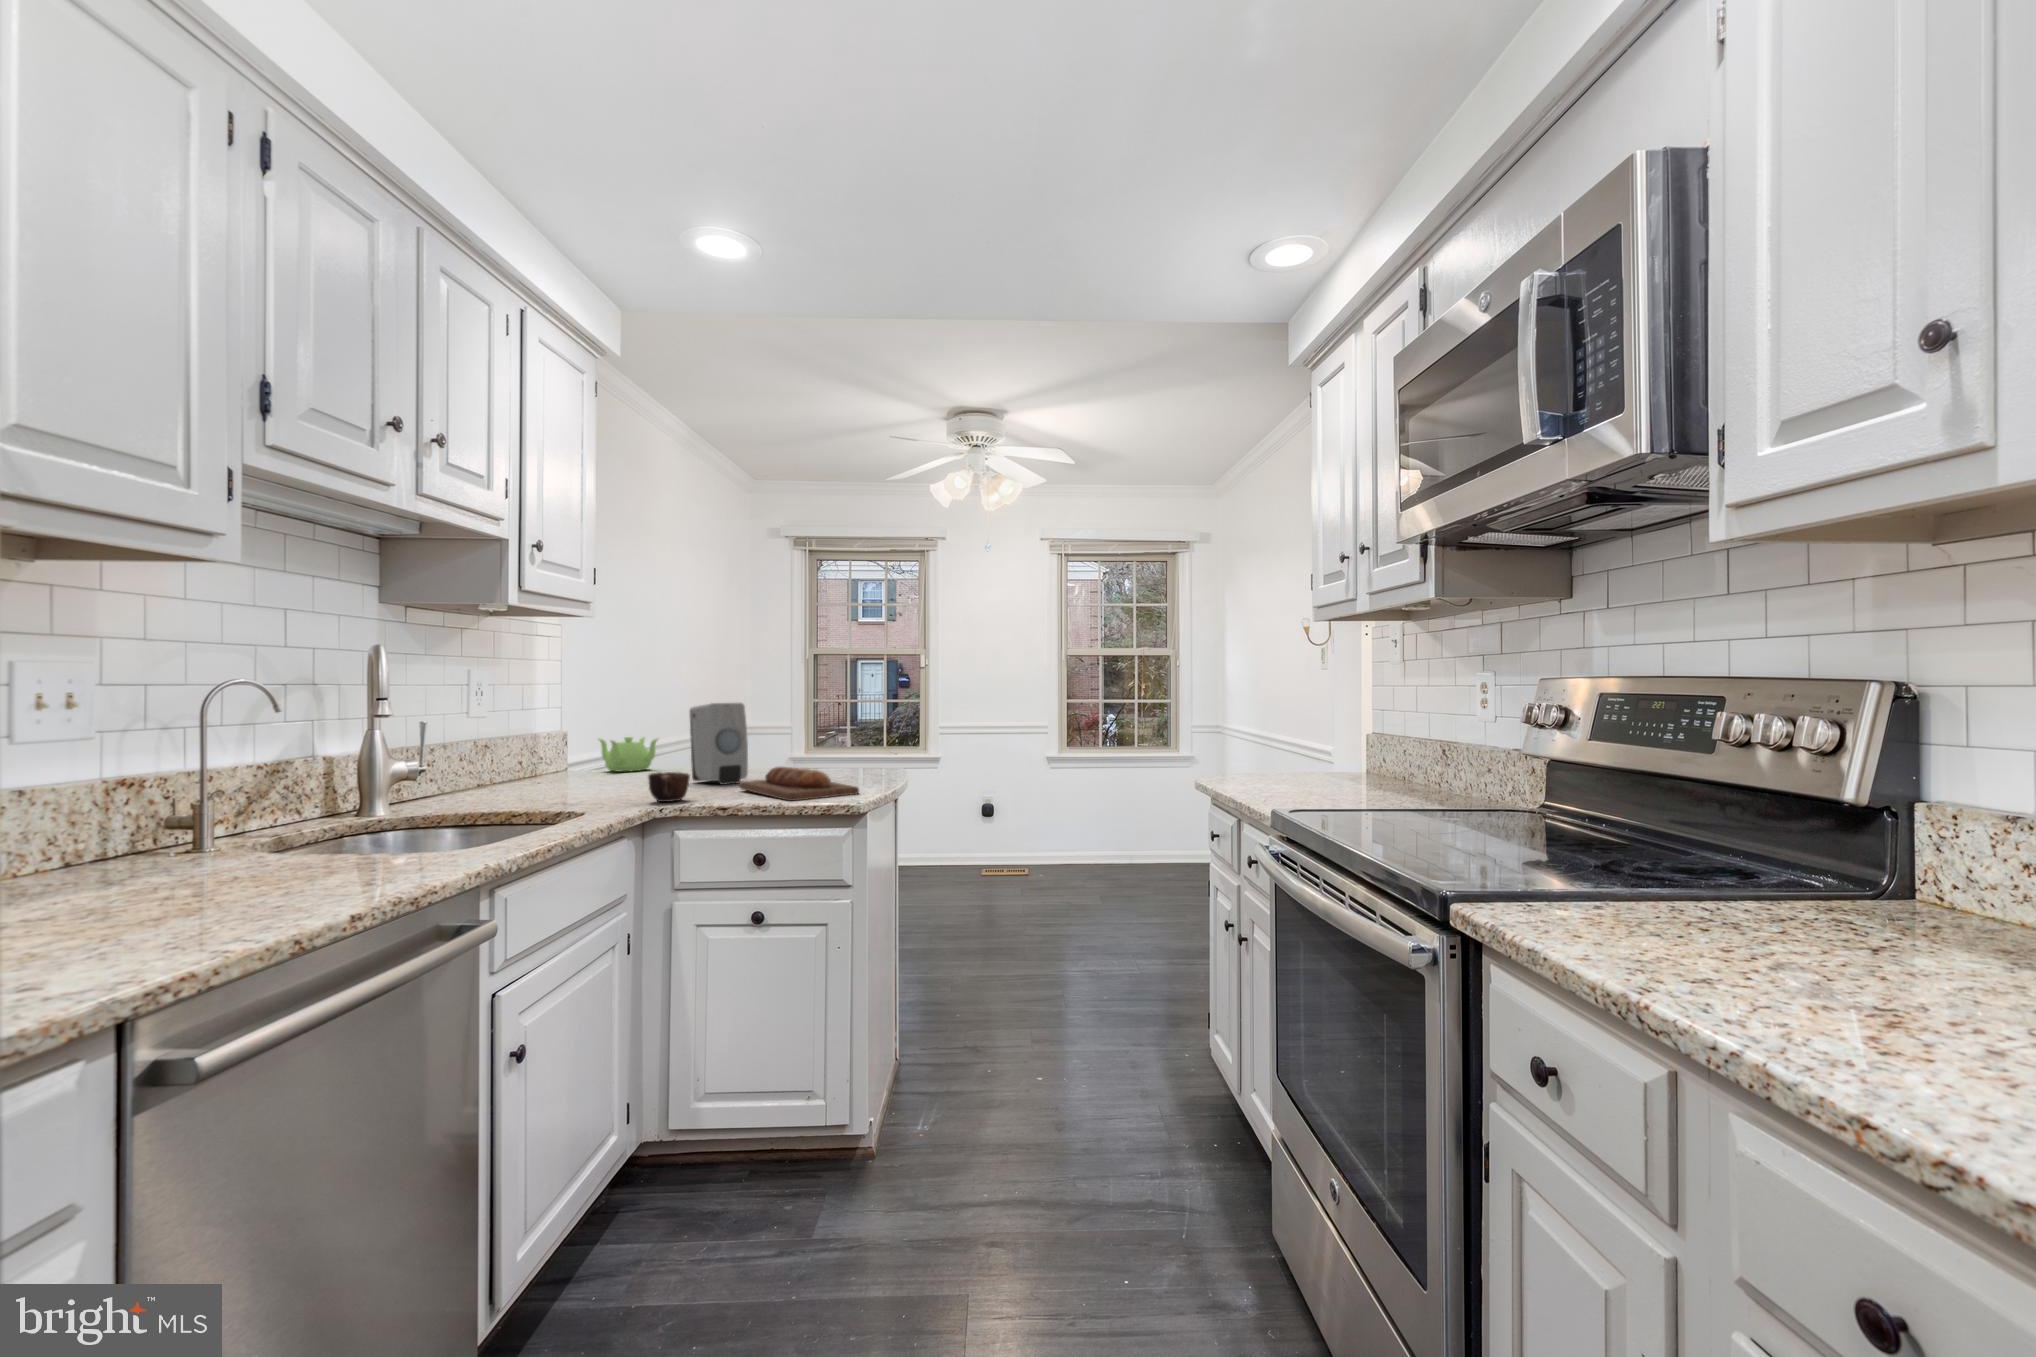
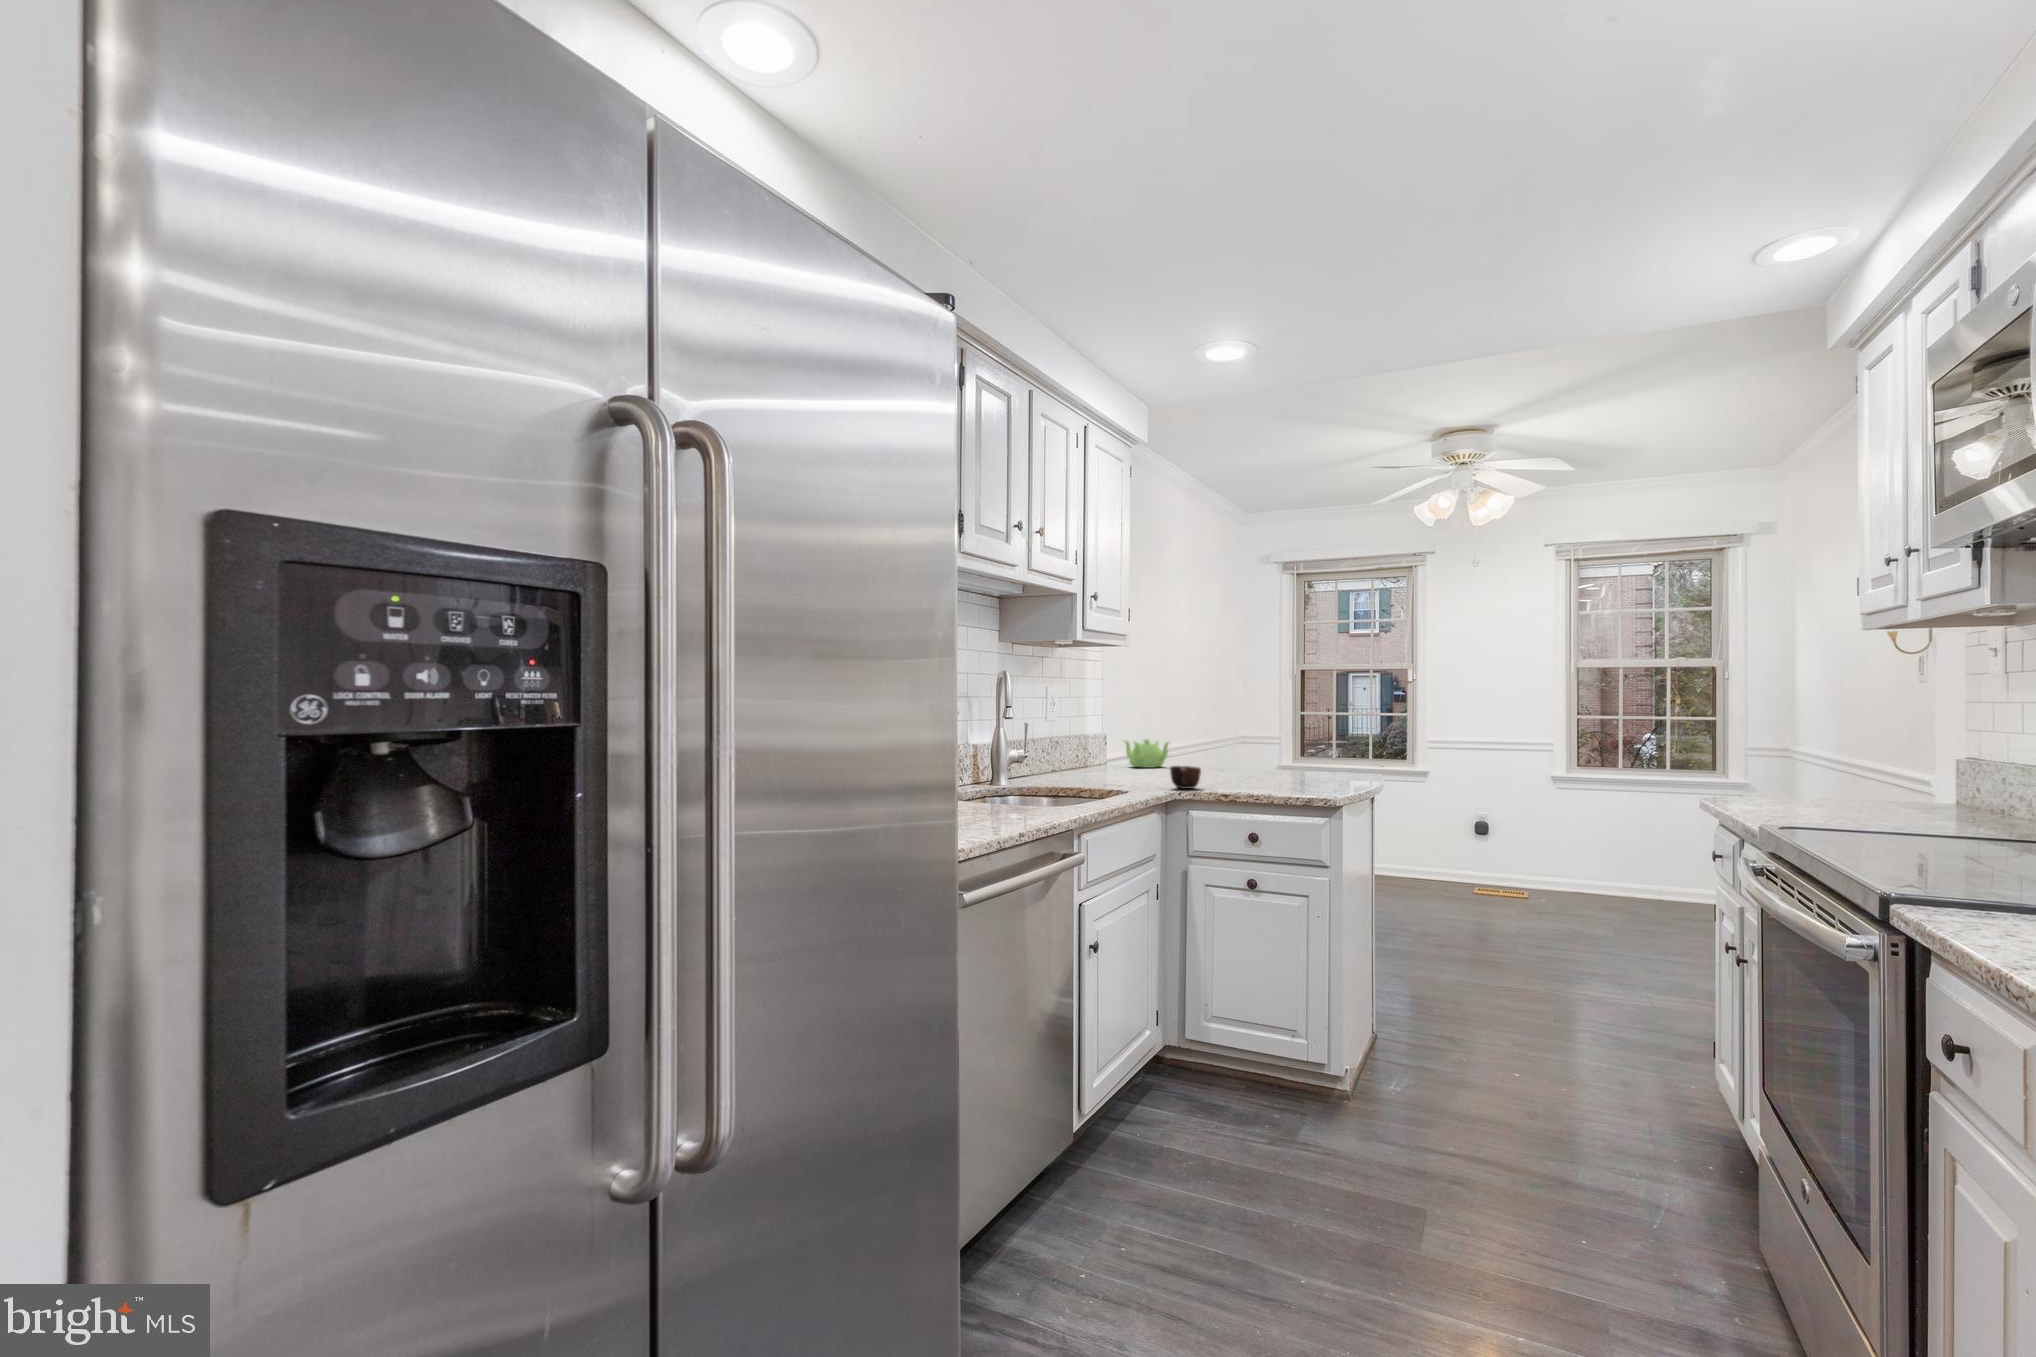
soap dispenser: present [690,703,748,785] -> none [1197,713,1245,780]
bread loaf: present [739,767,859,801] -> none [1239,766,1340,793]

